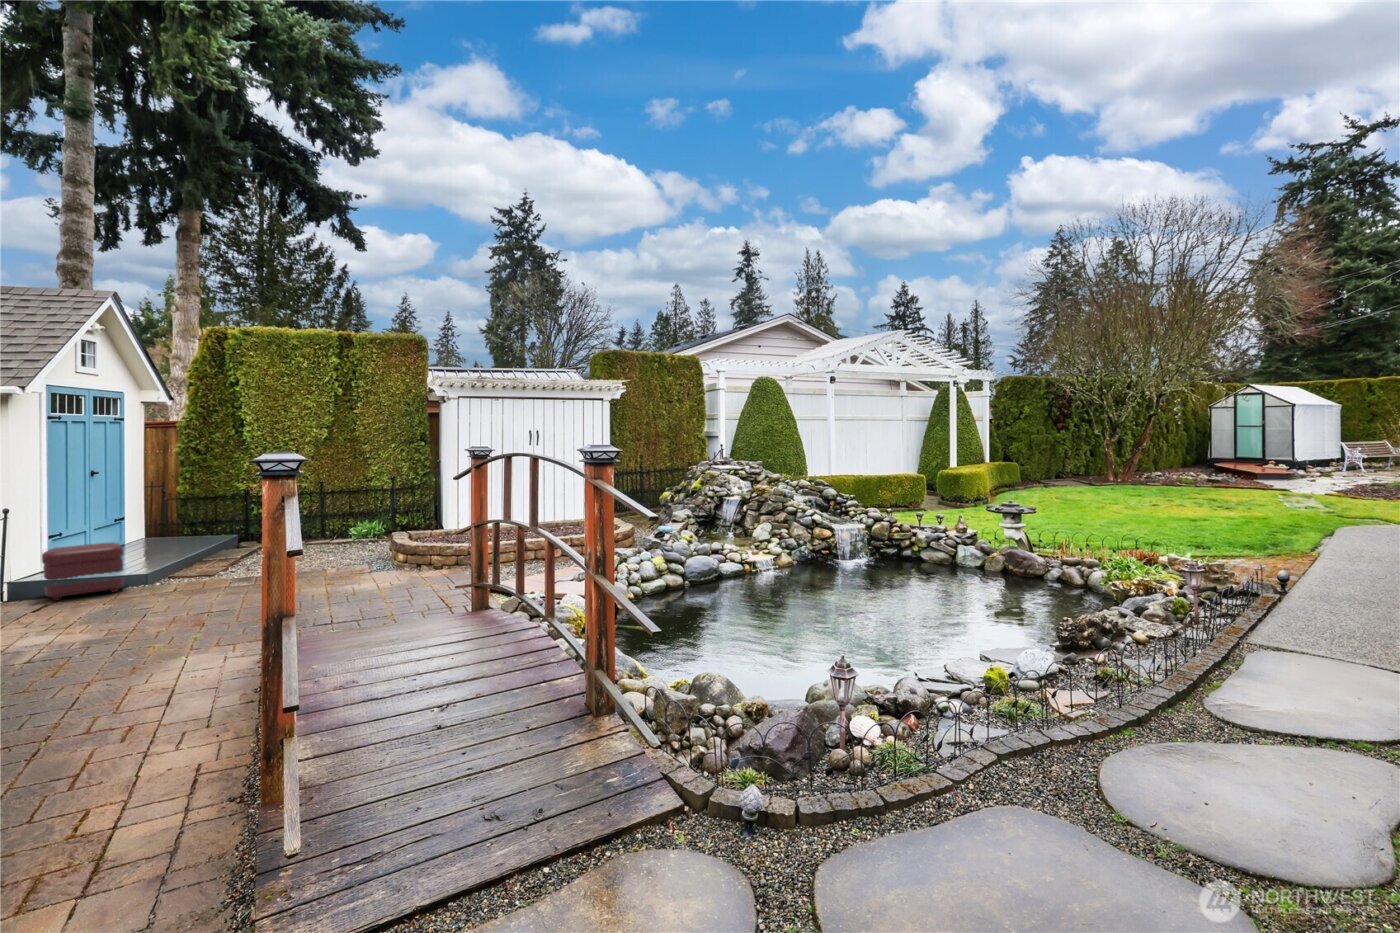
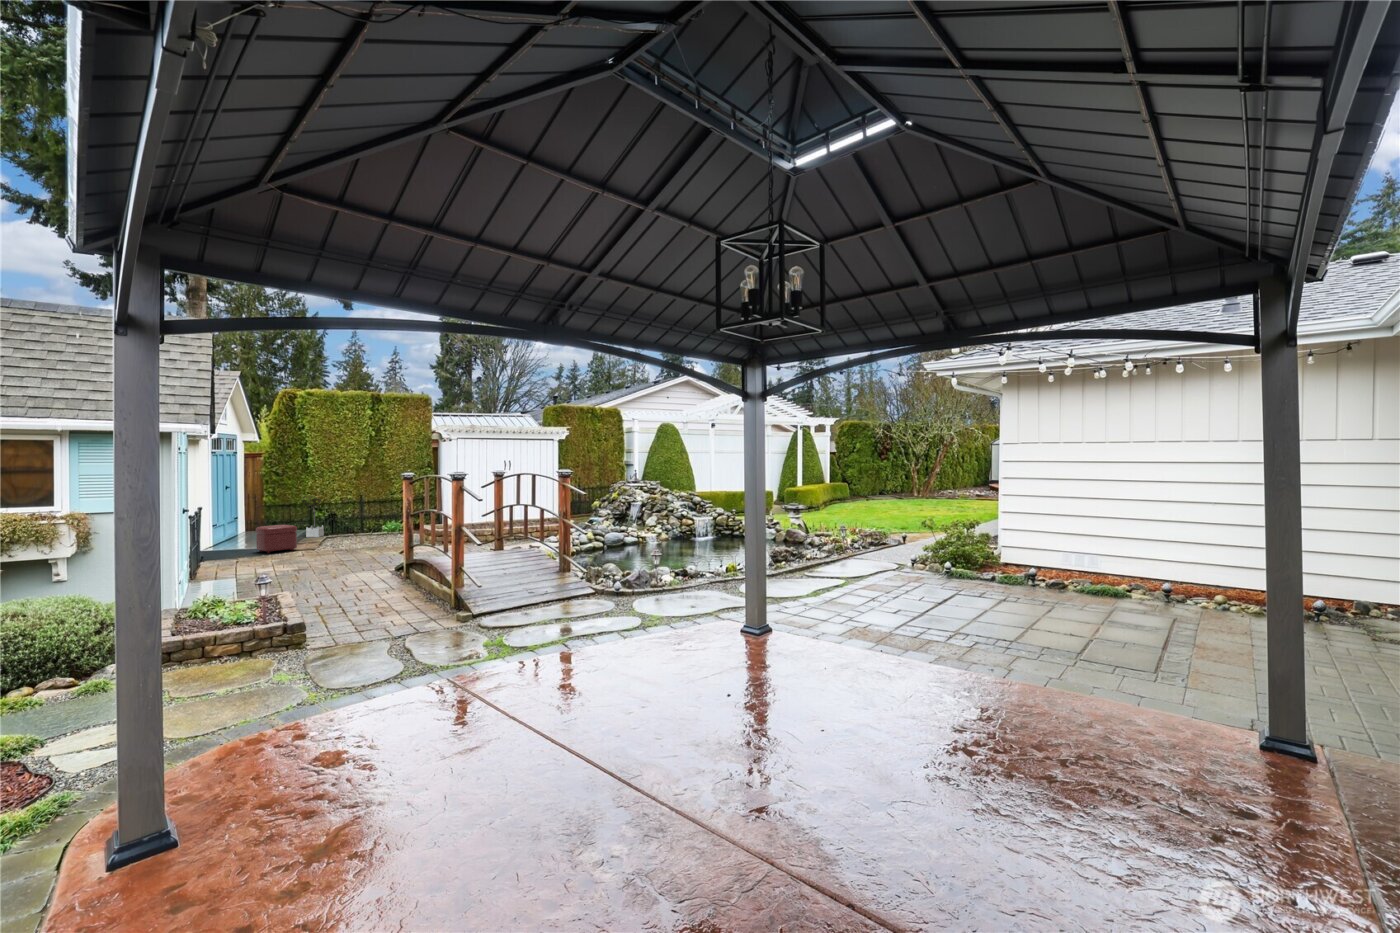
potted tree: none [198,484,240,553] -> present [302,494,324,537]

